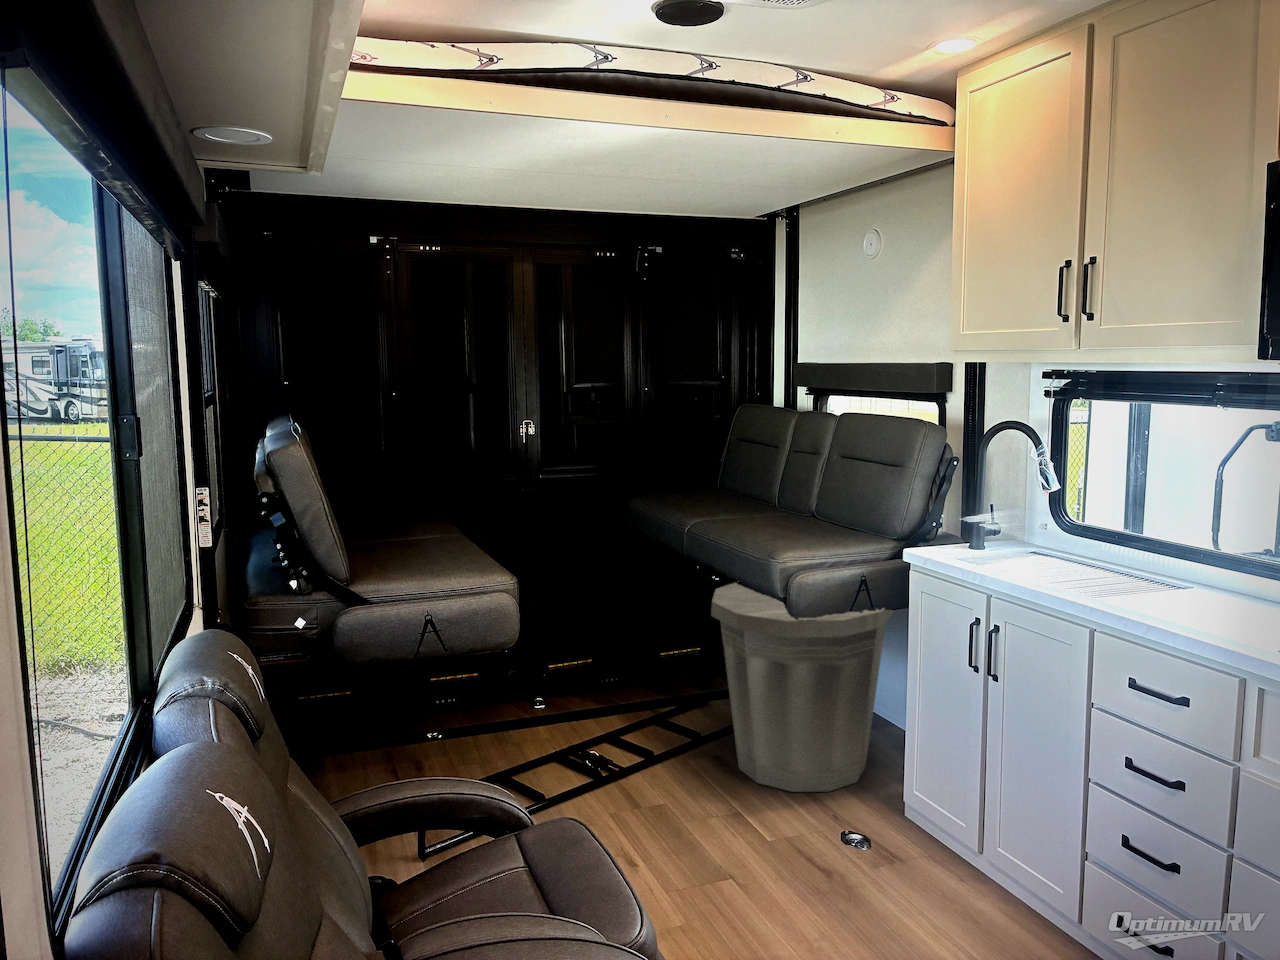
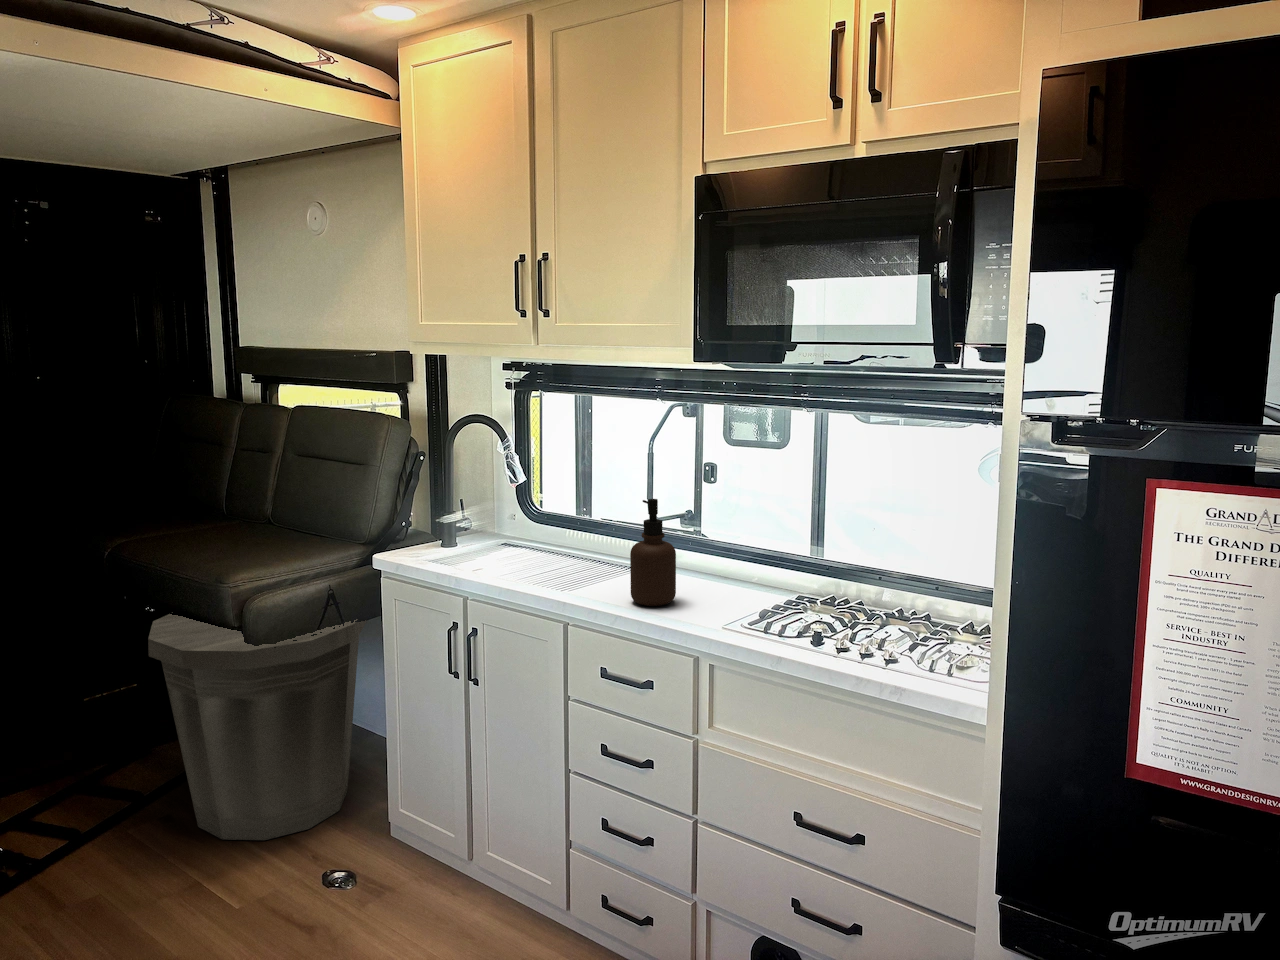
soap dispenser: none [1169,507,1226,621] -> present [630,499,676,606]

